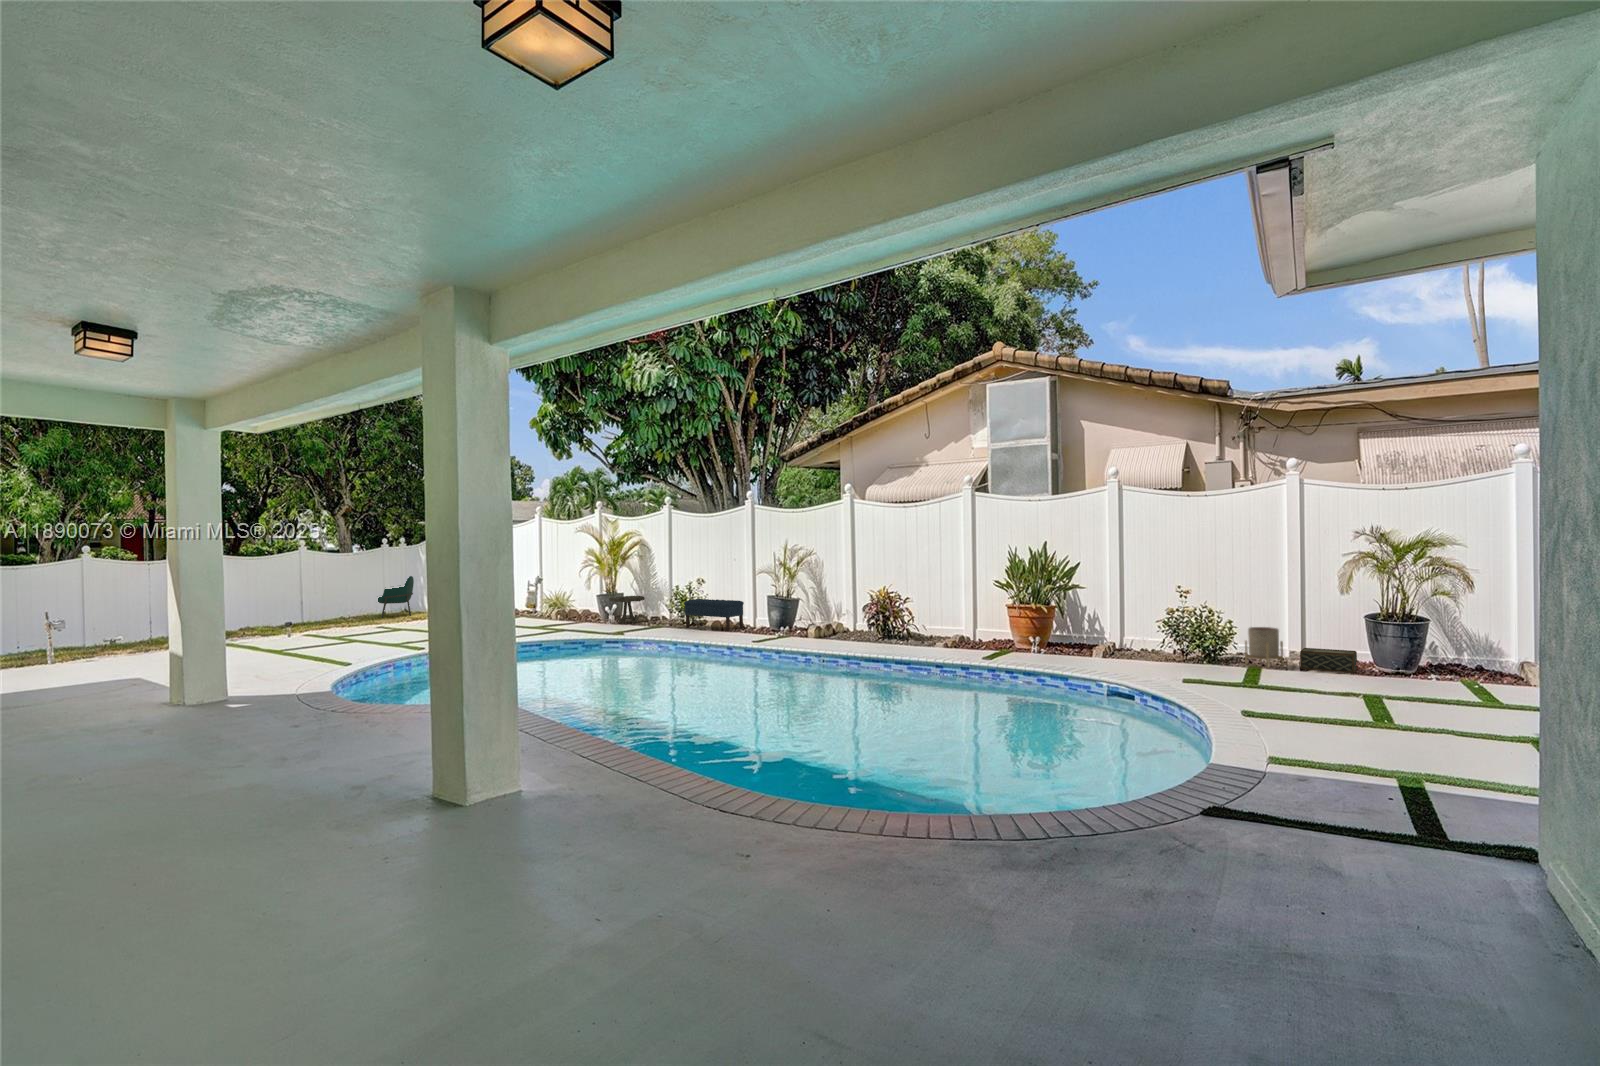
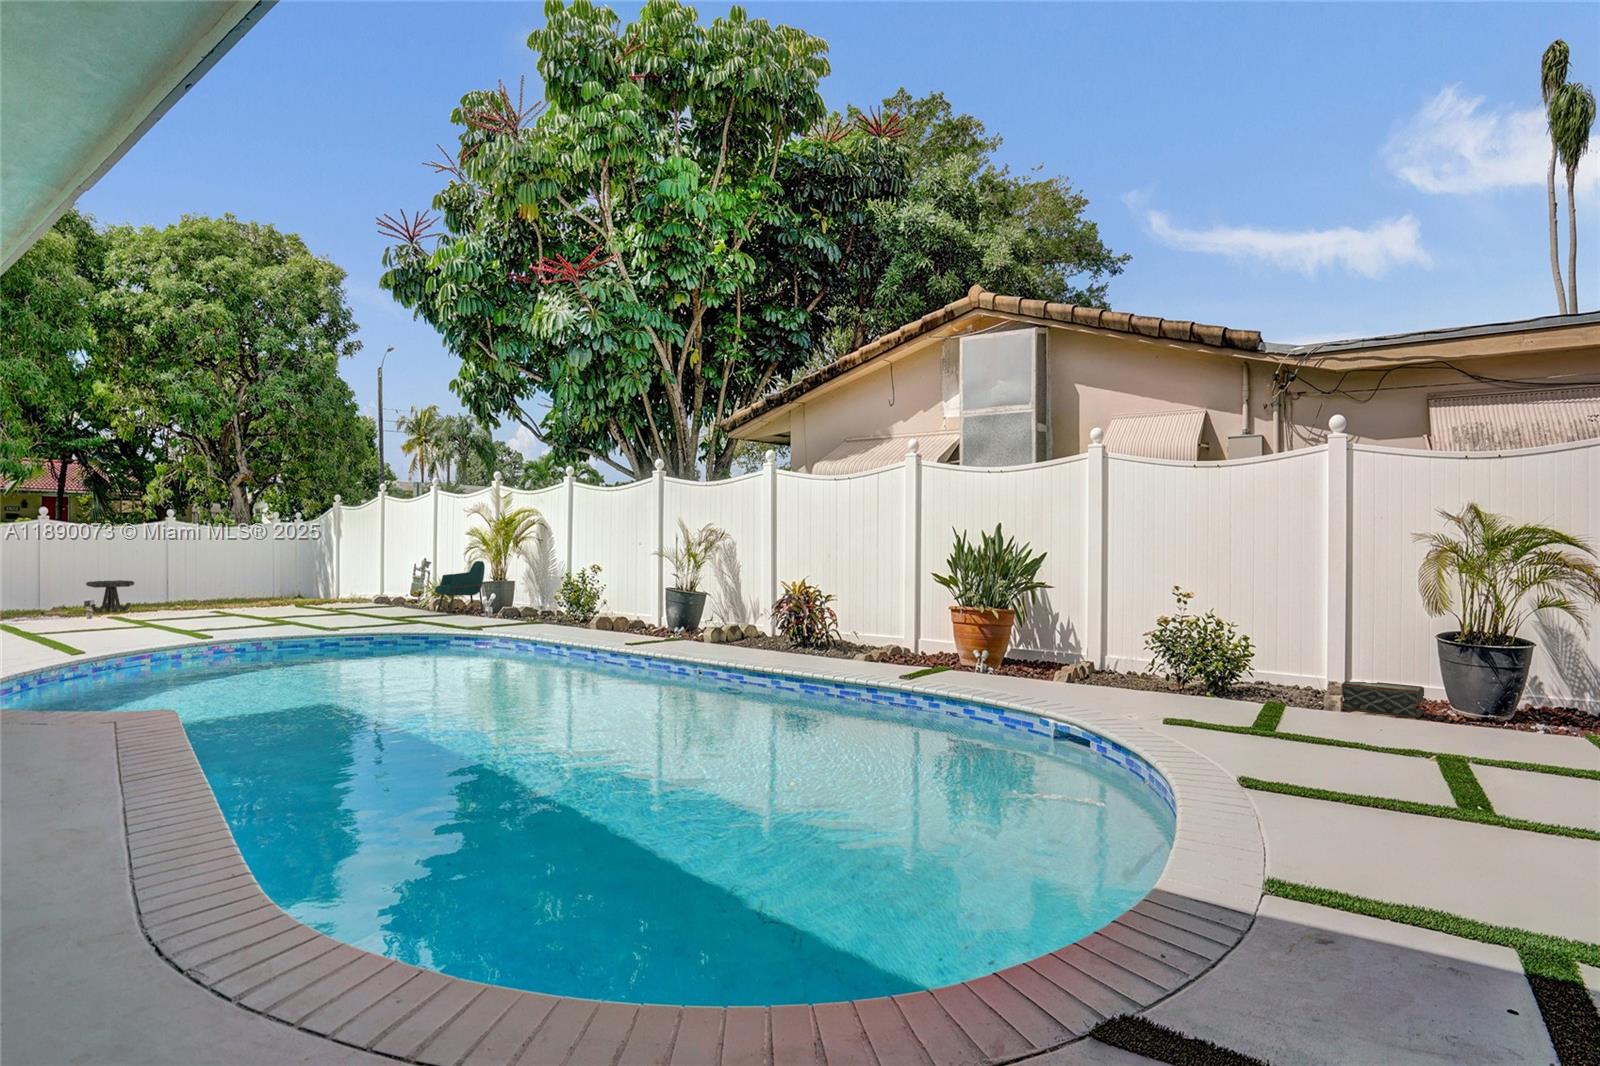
armchair: present [378,576,414,618] -> present [435,561,485,614]
side table: present [609,596,645,624] -> present [86,580,134,612]
bench: present [684,599,744,631] -> none [581,592,650,632]
planter: present [1245,627,1283,668] -> none [1263,648,1317,706]

